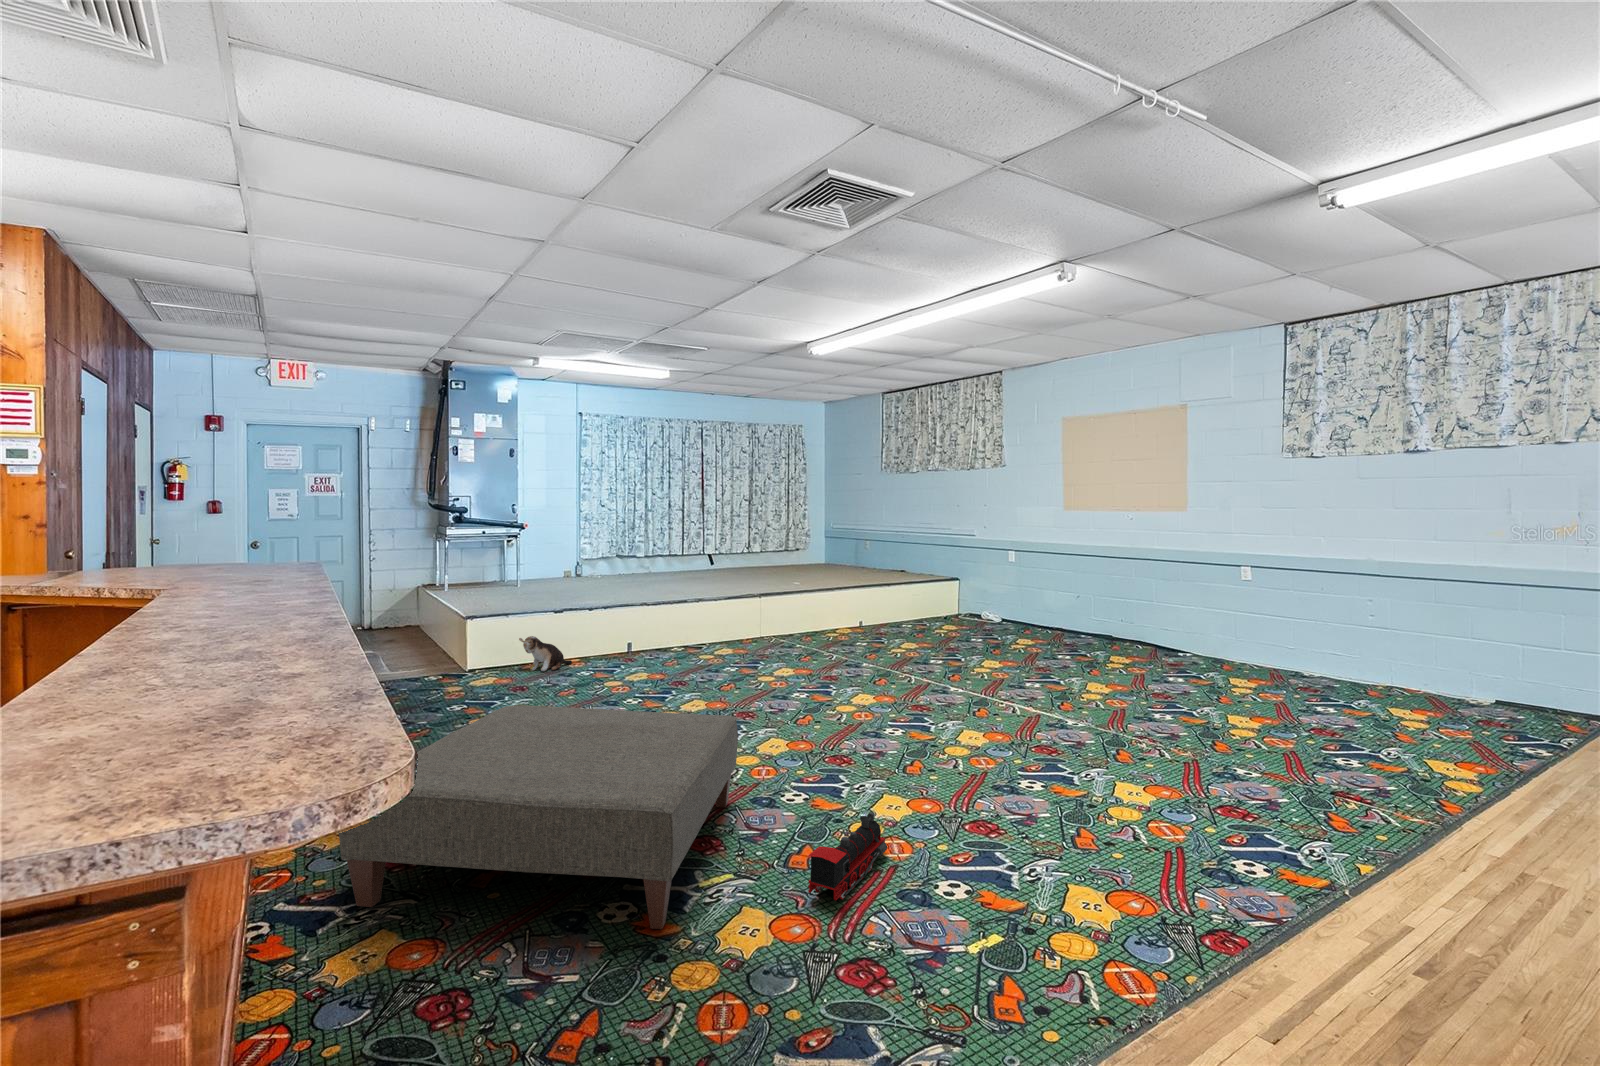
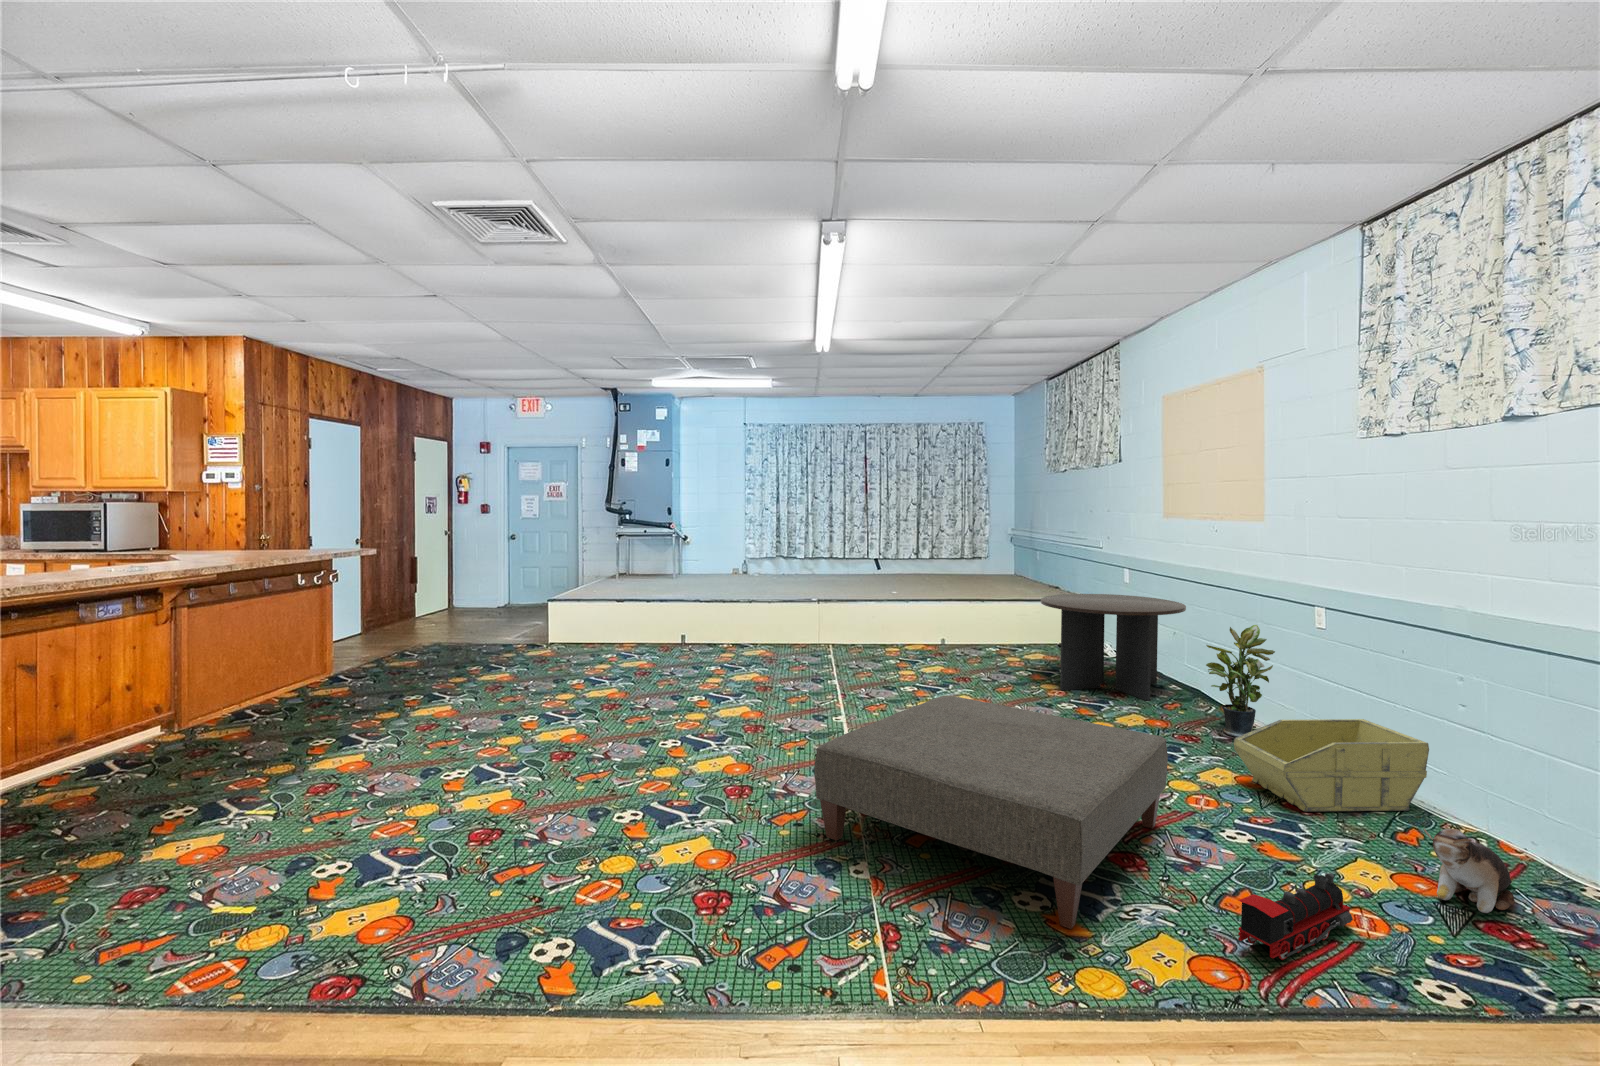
coffee table: none [604,585,739,686] -> present [1041,594,1186,701]
potted plant: none [758,605,813,709] -> present [1206,625,1275,737]
plush toy: present [519,636,572,671] -> present [1424,829,1515,913]
storage bin: none [786,678,923,764] -> present [1233,719,1429,812]

